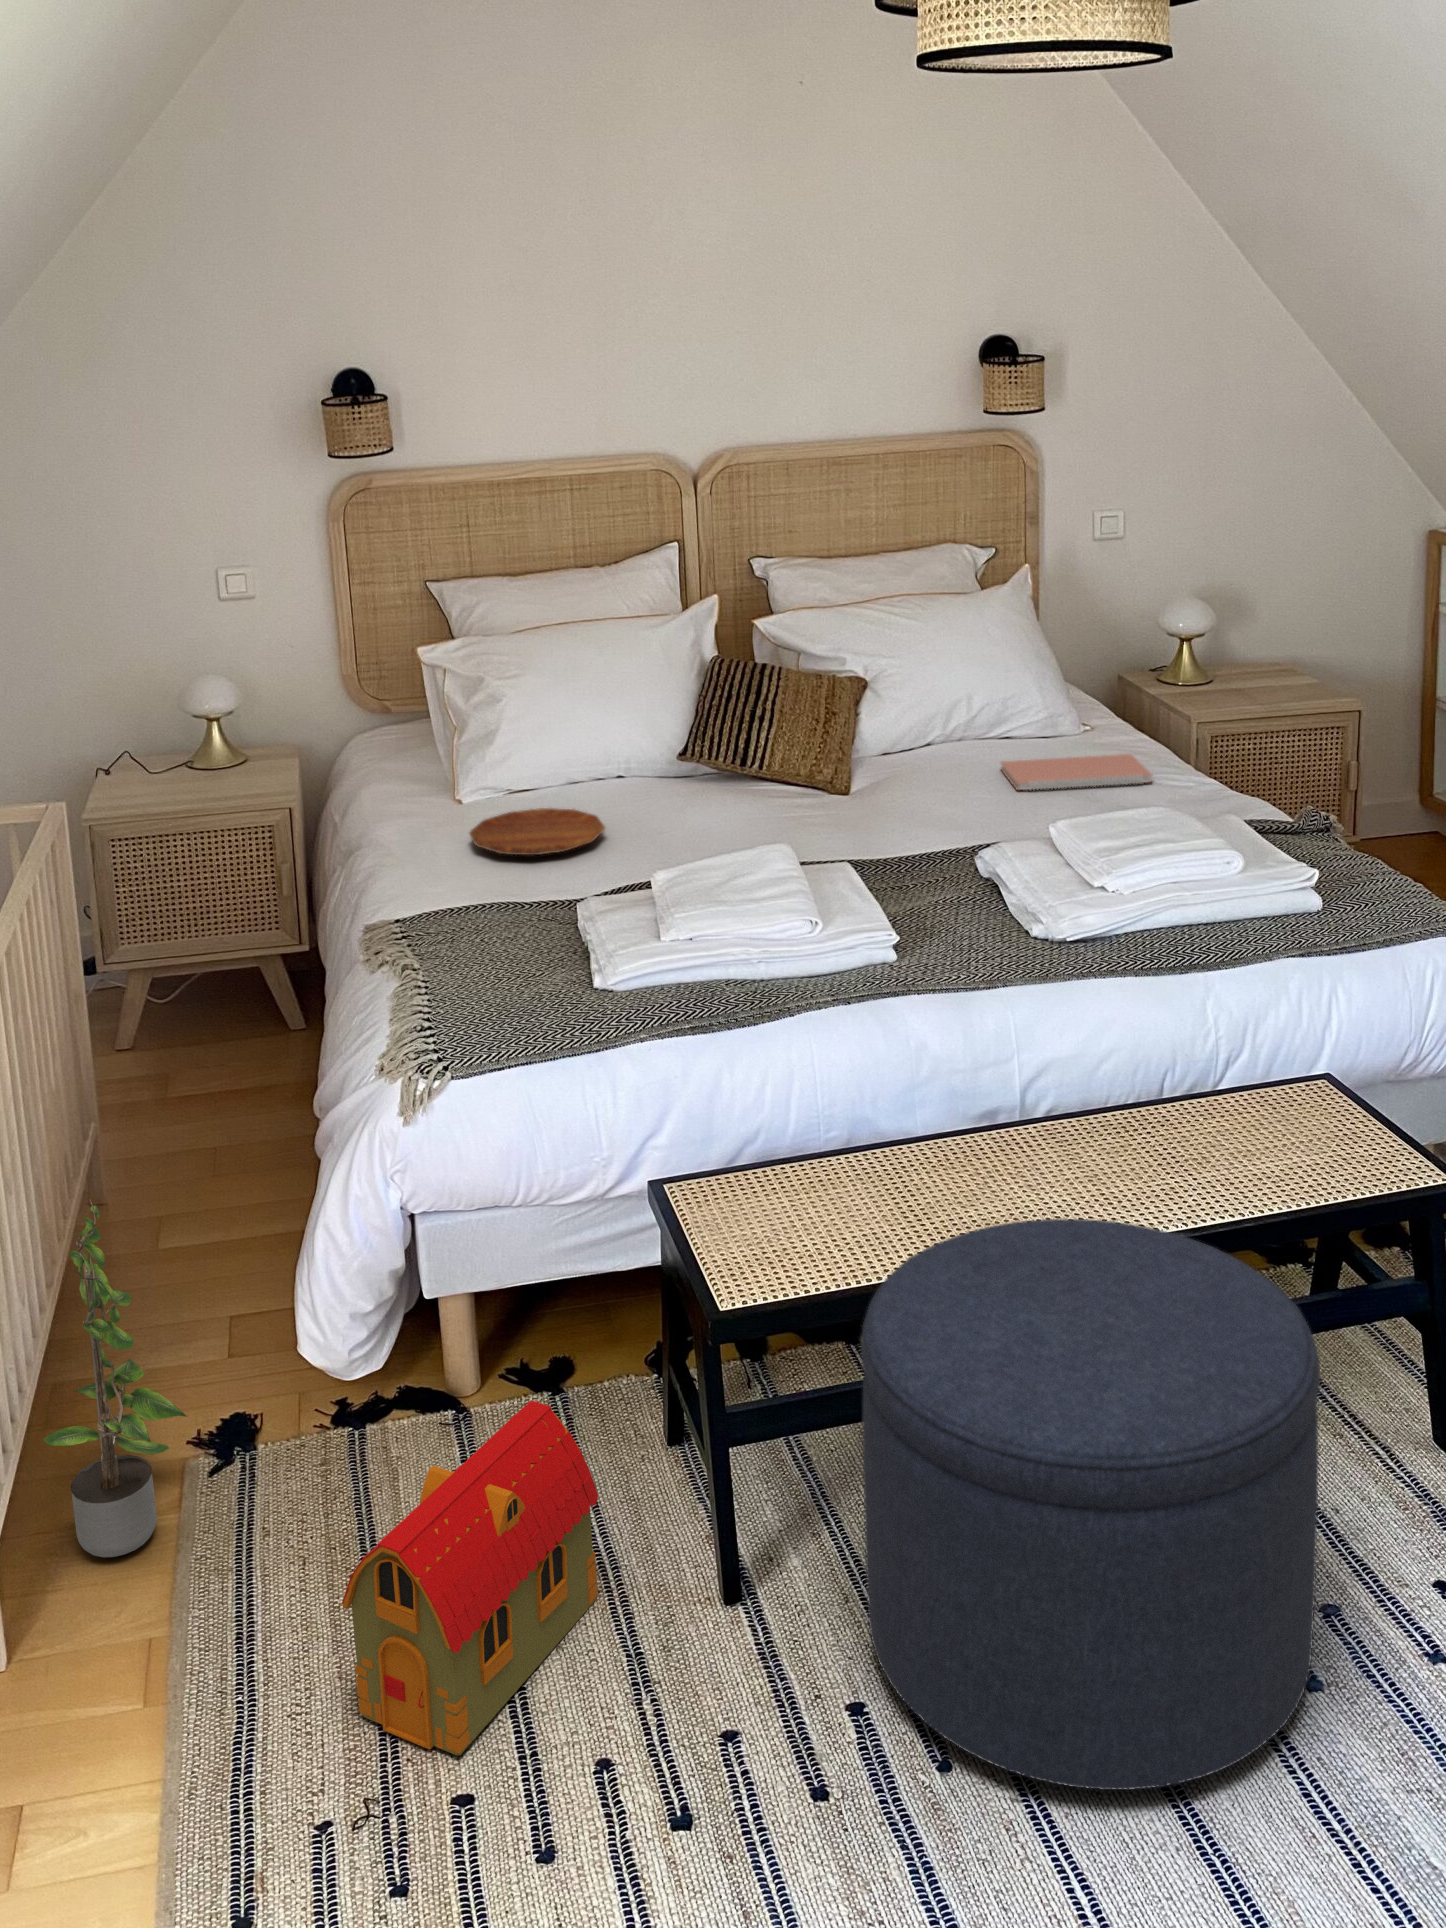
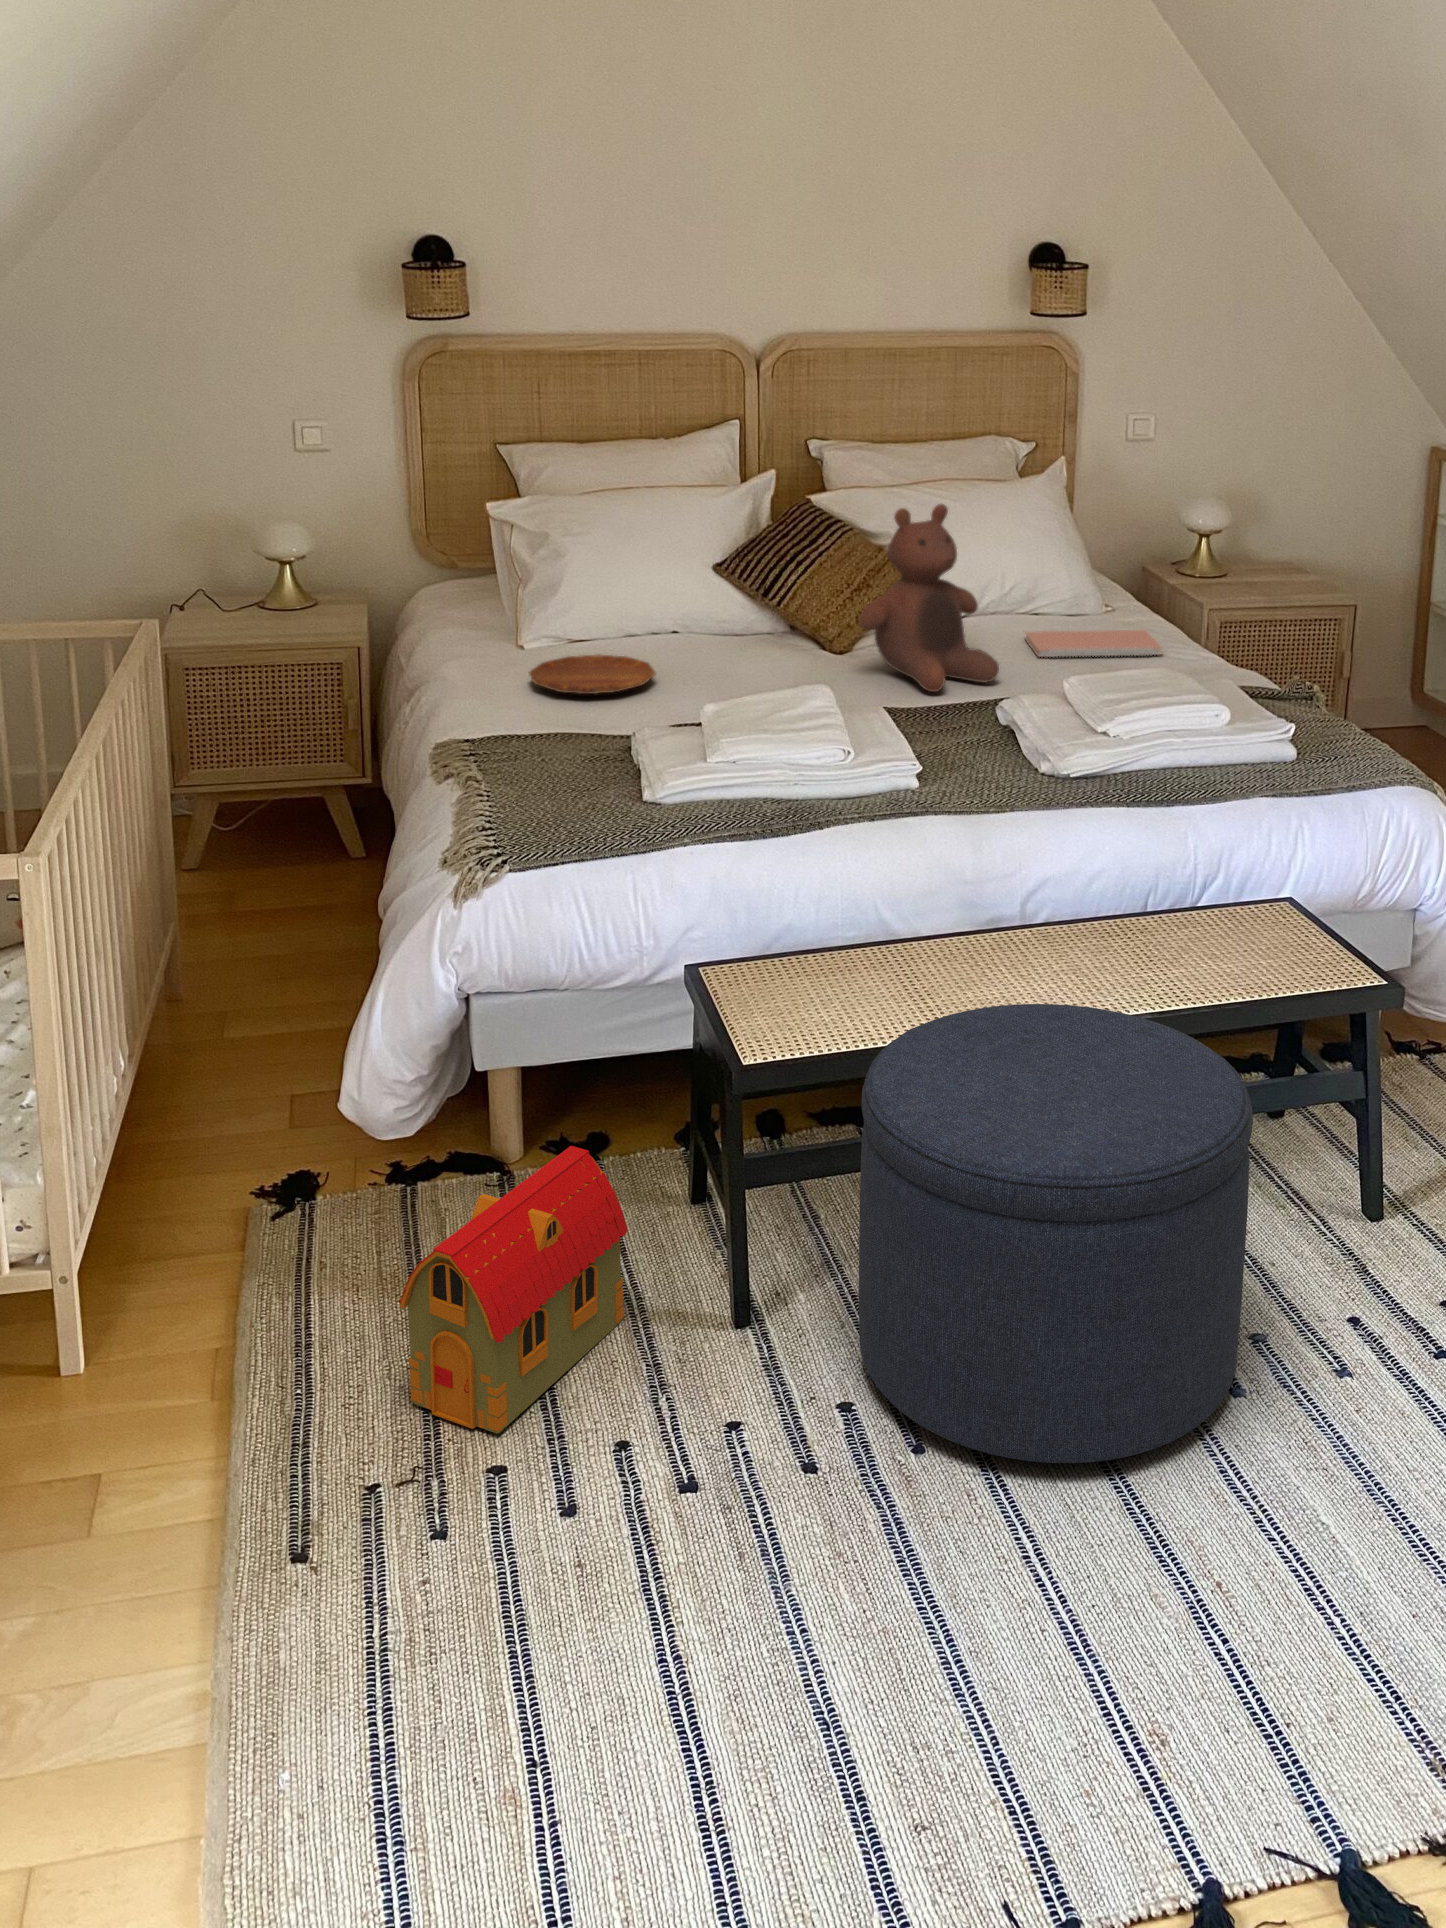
stuffed bear: none [823,631,977,838] -> present [859,504,999,692]
potted plant: present [44,1200,187,1557] -> none [132,963,261,1280]

